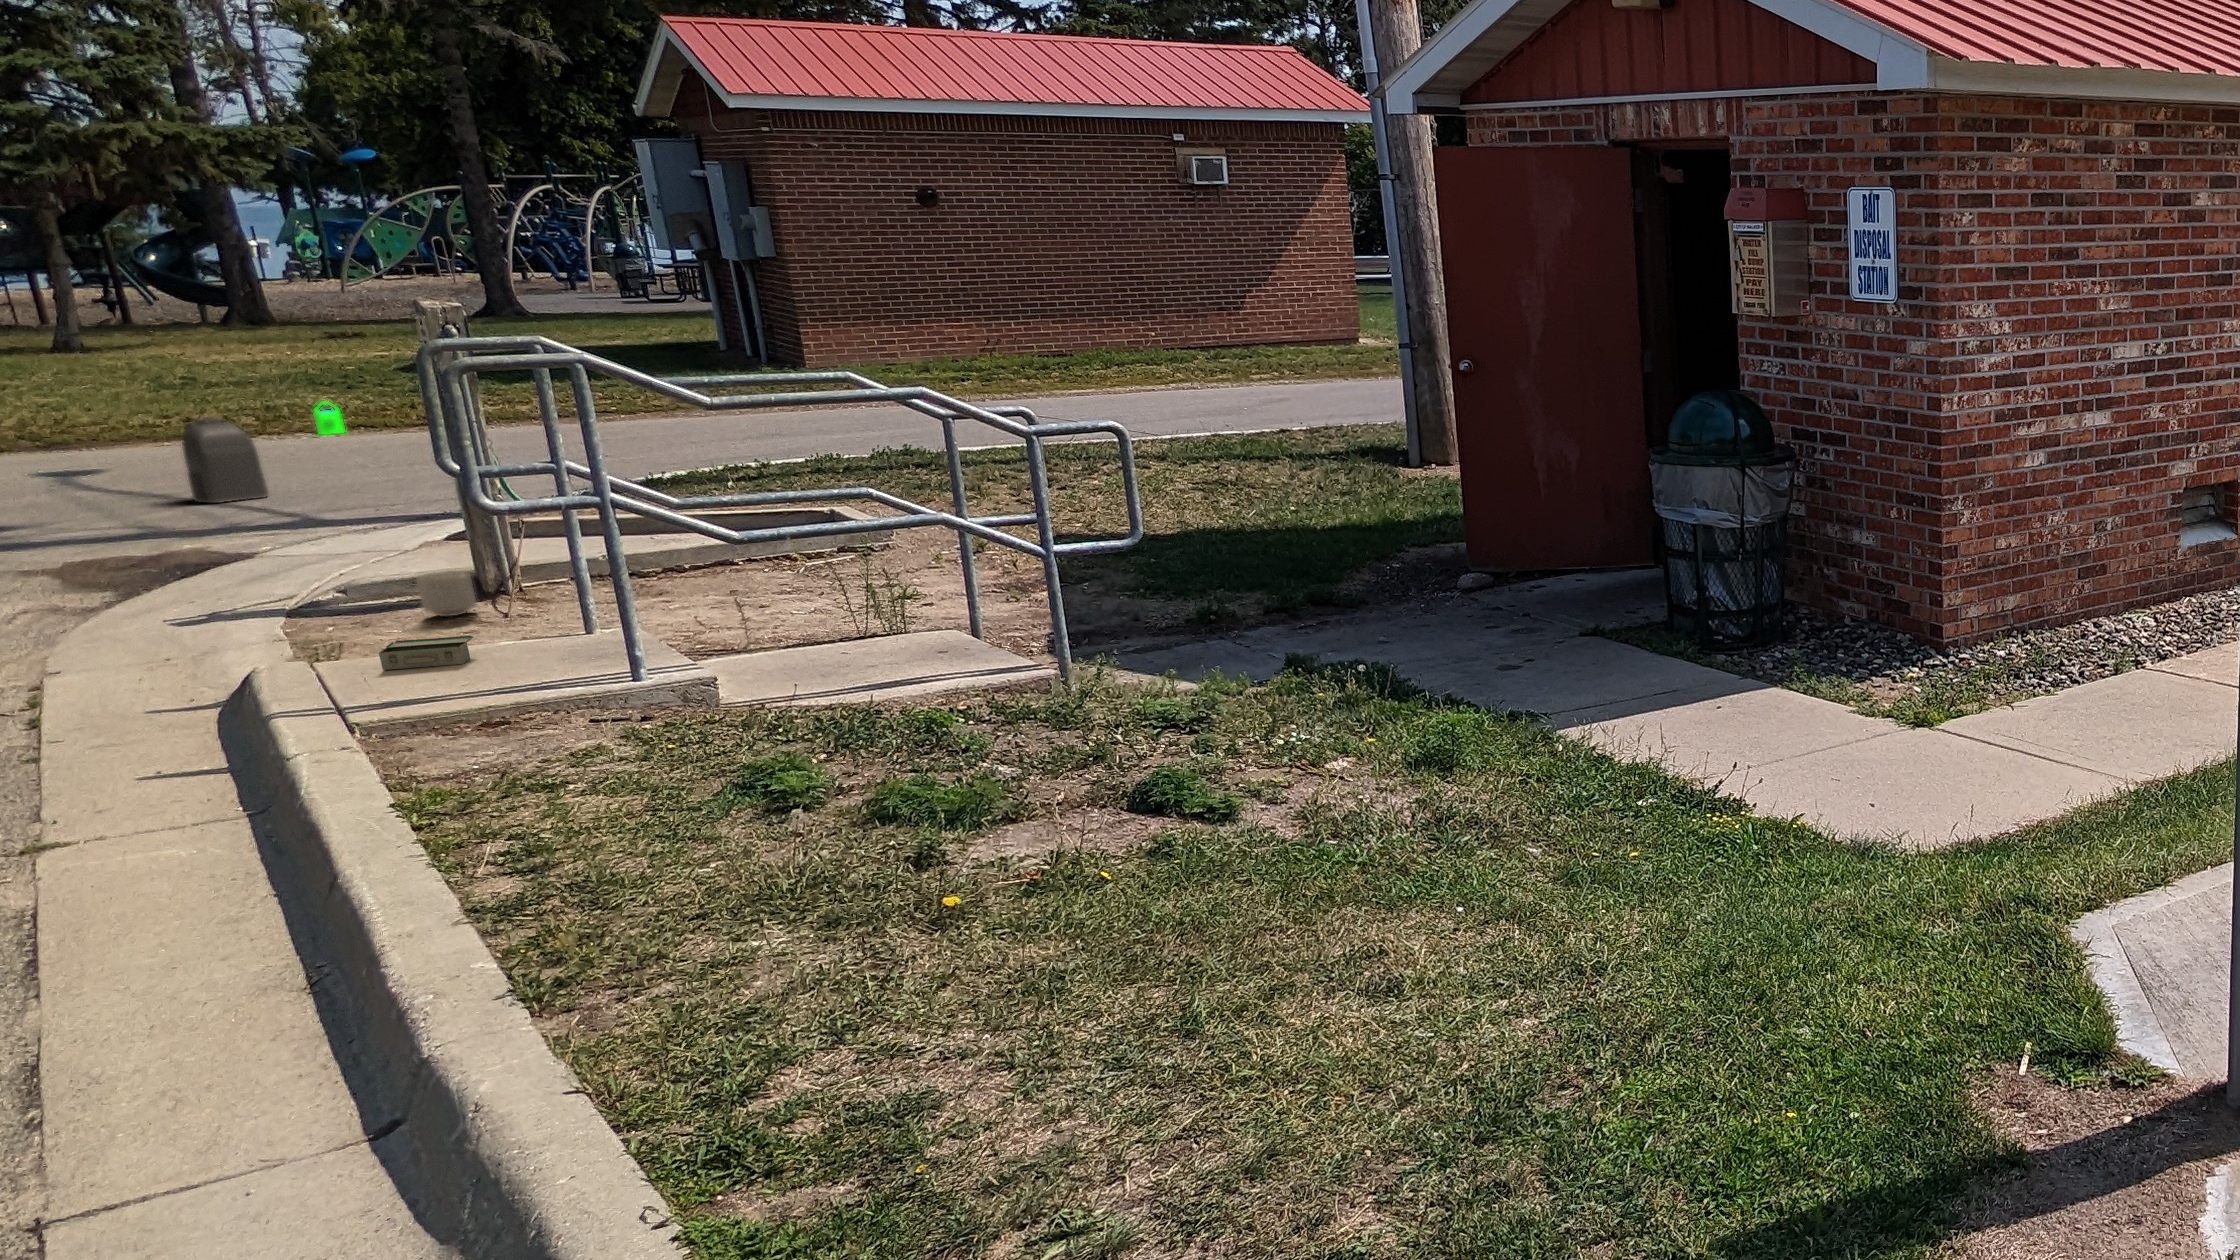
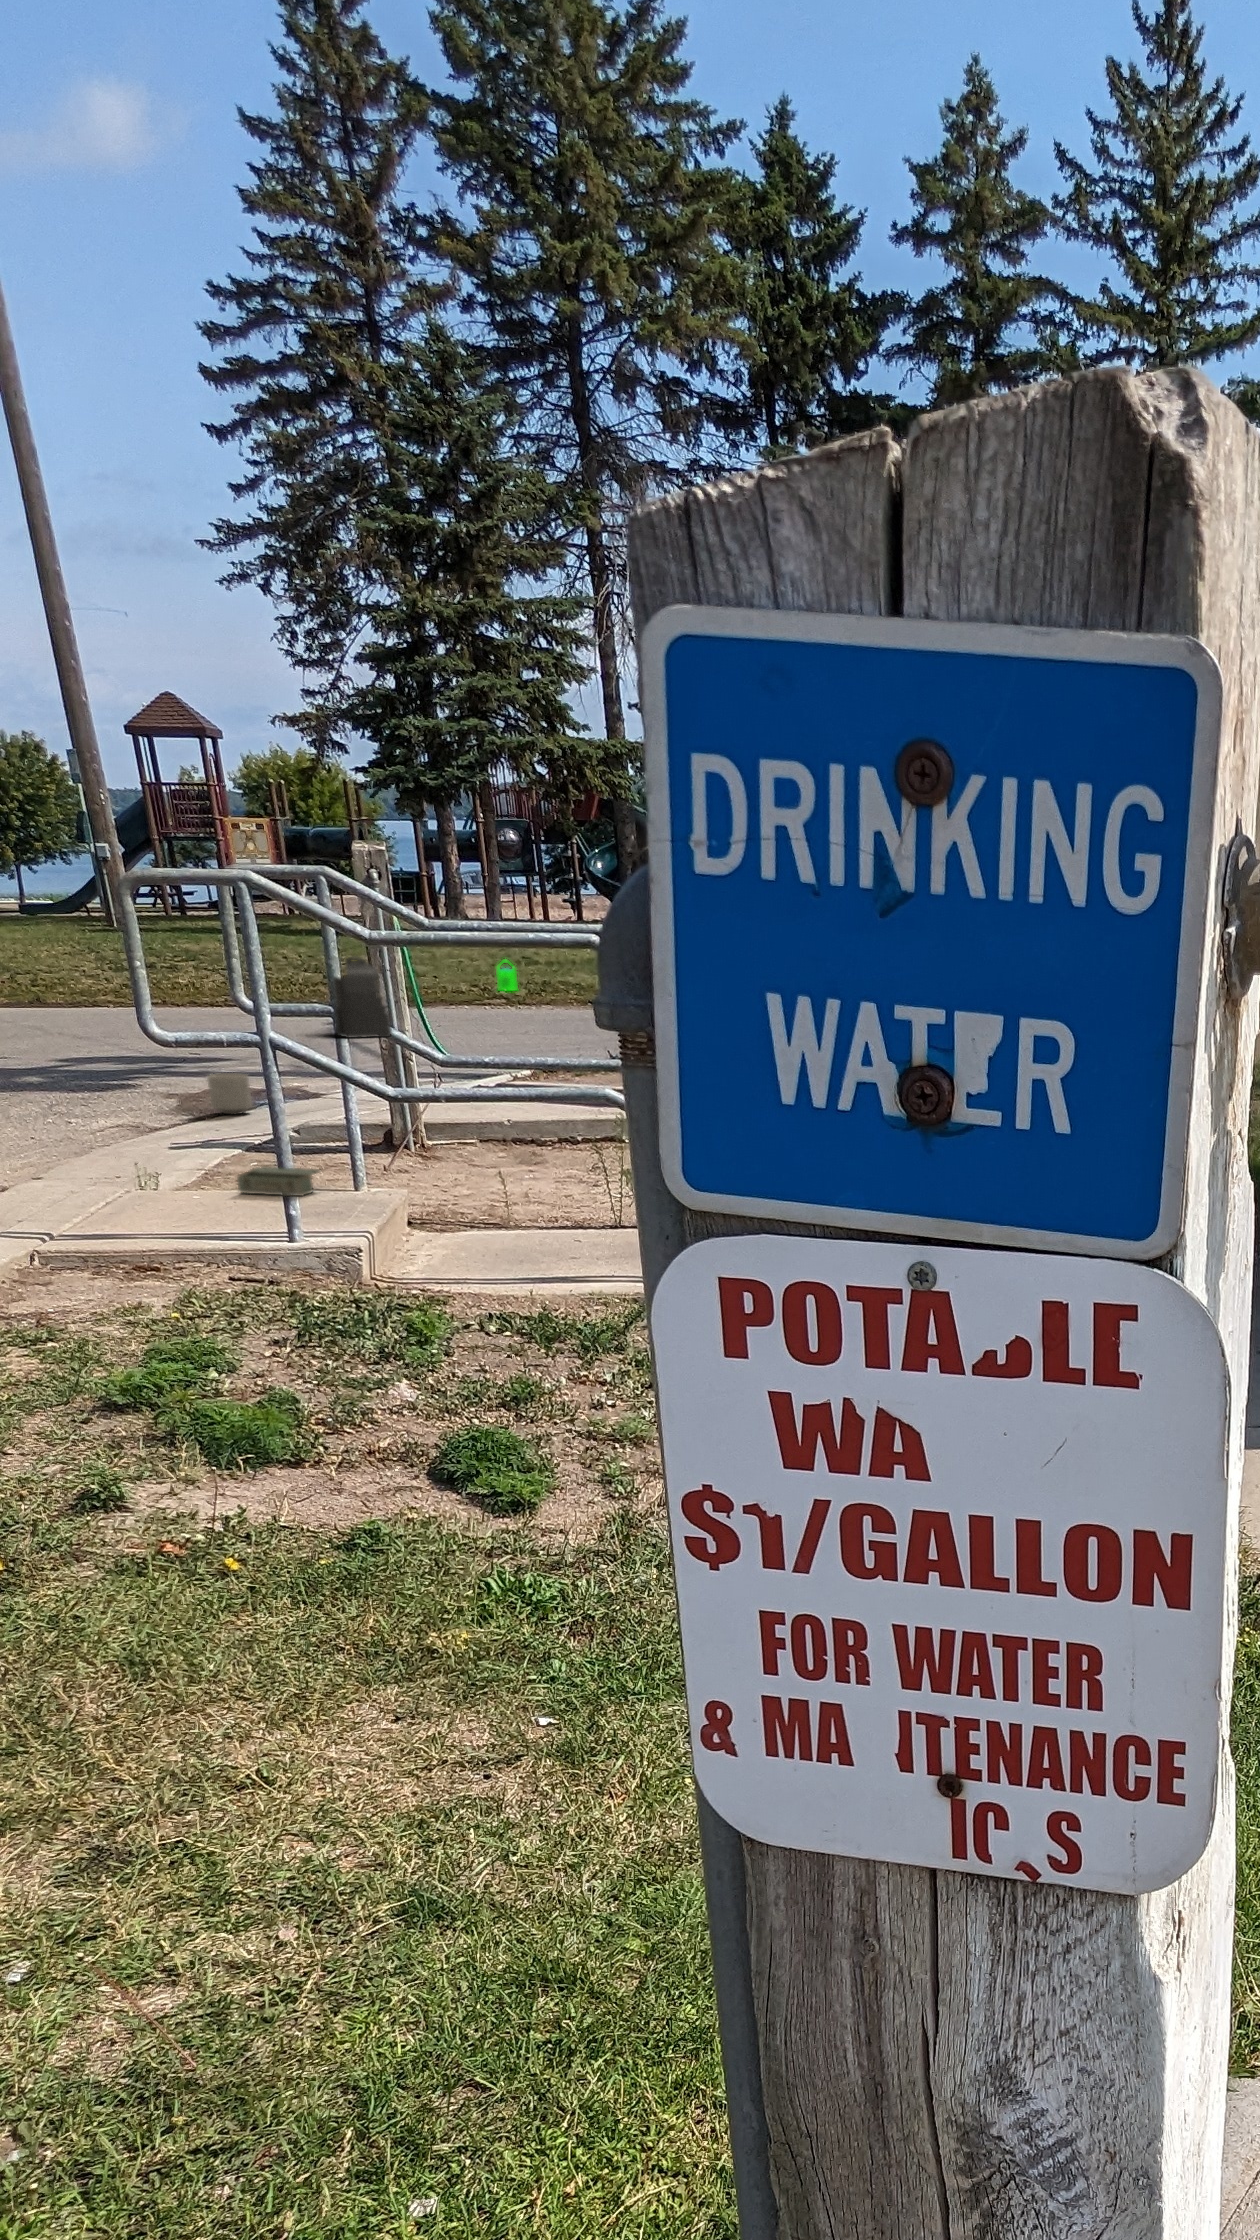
planter: present [417,571,477,617] -> present [207,1073,252,1114]

